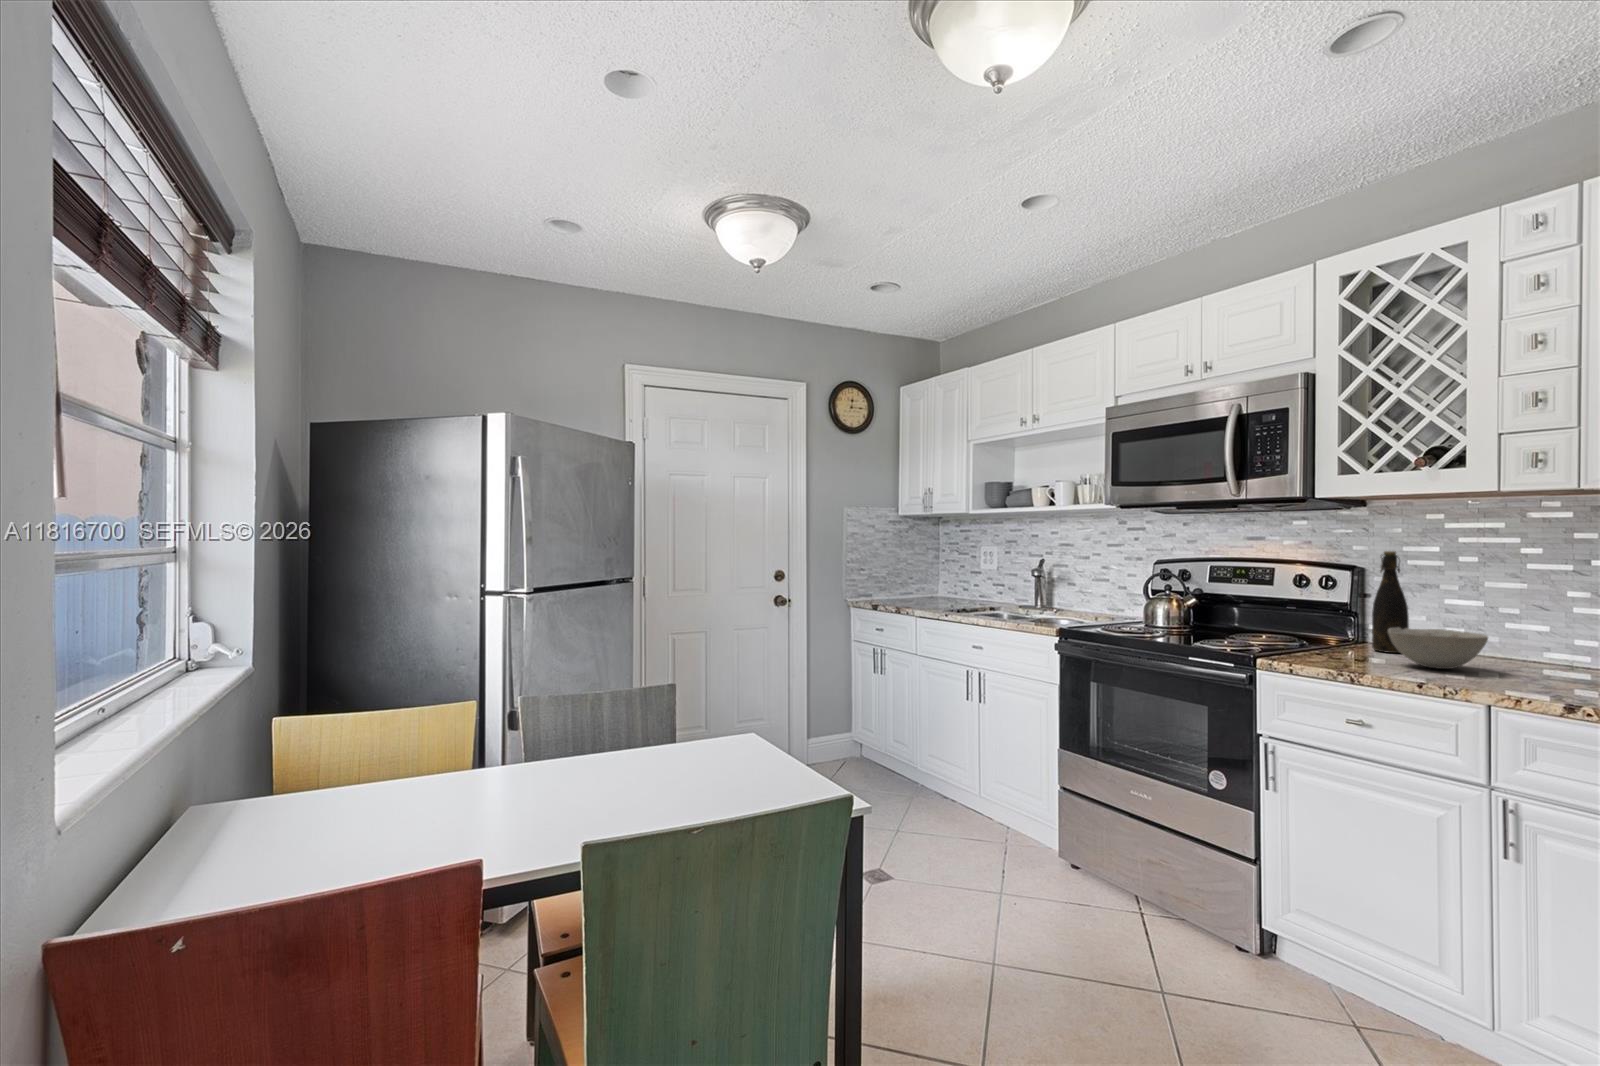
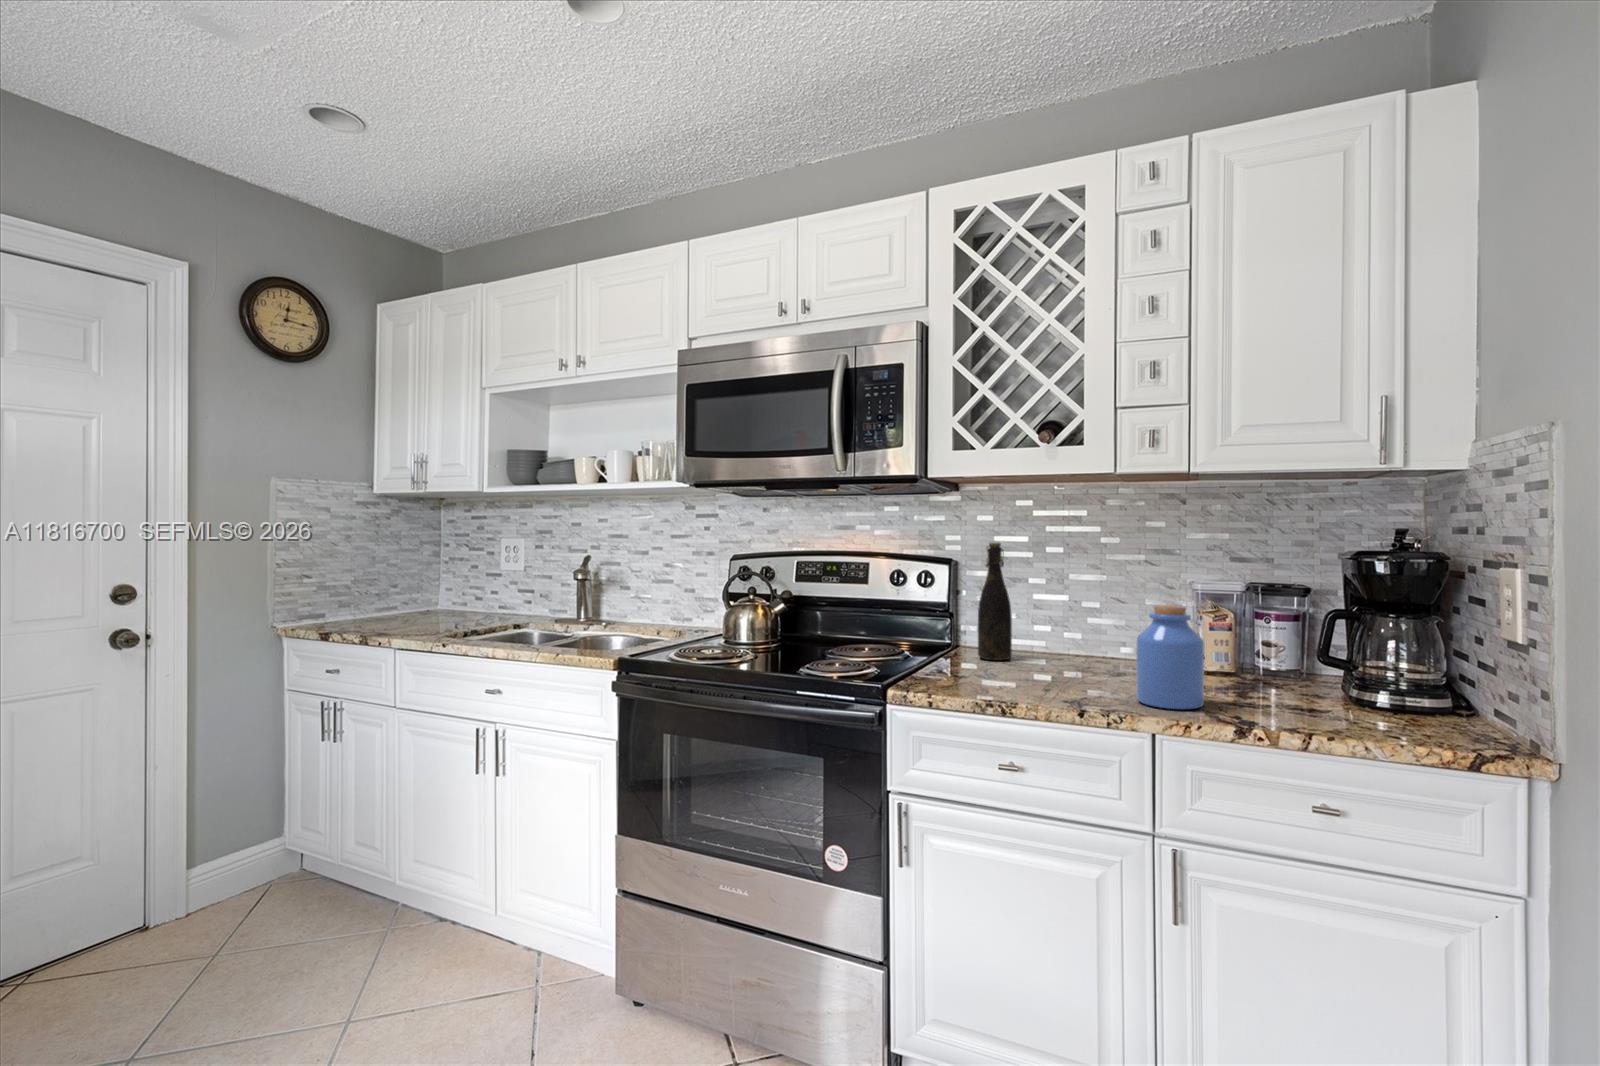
jar: none [1489,604,1561,692] -> present [1136,605,1204,709]
bowl: present [1388,628,1488,669] -> none [1016,633,1112,682]

